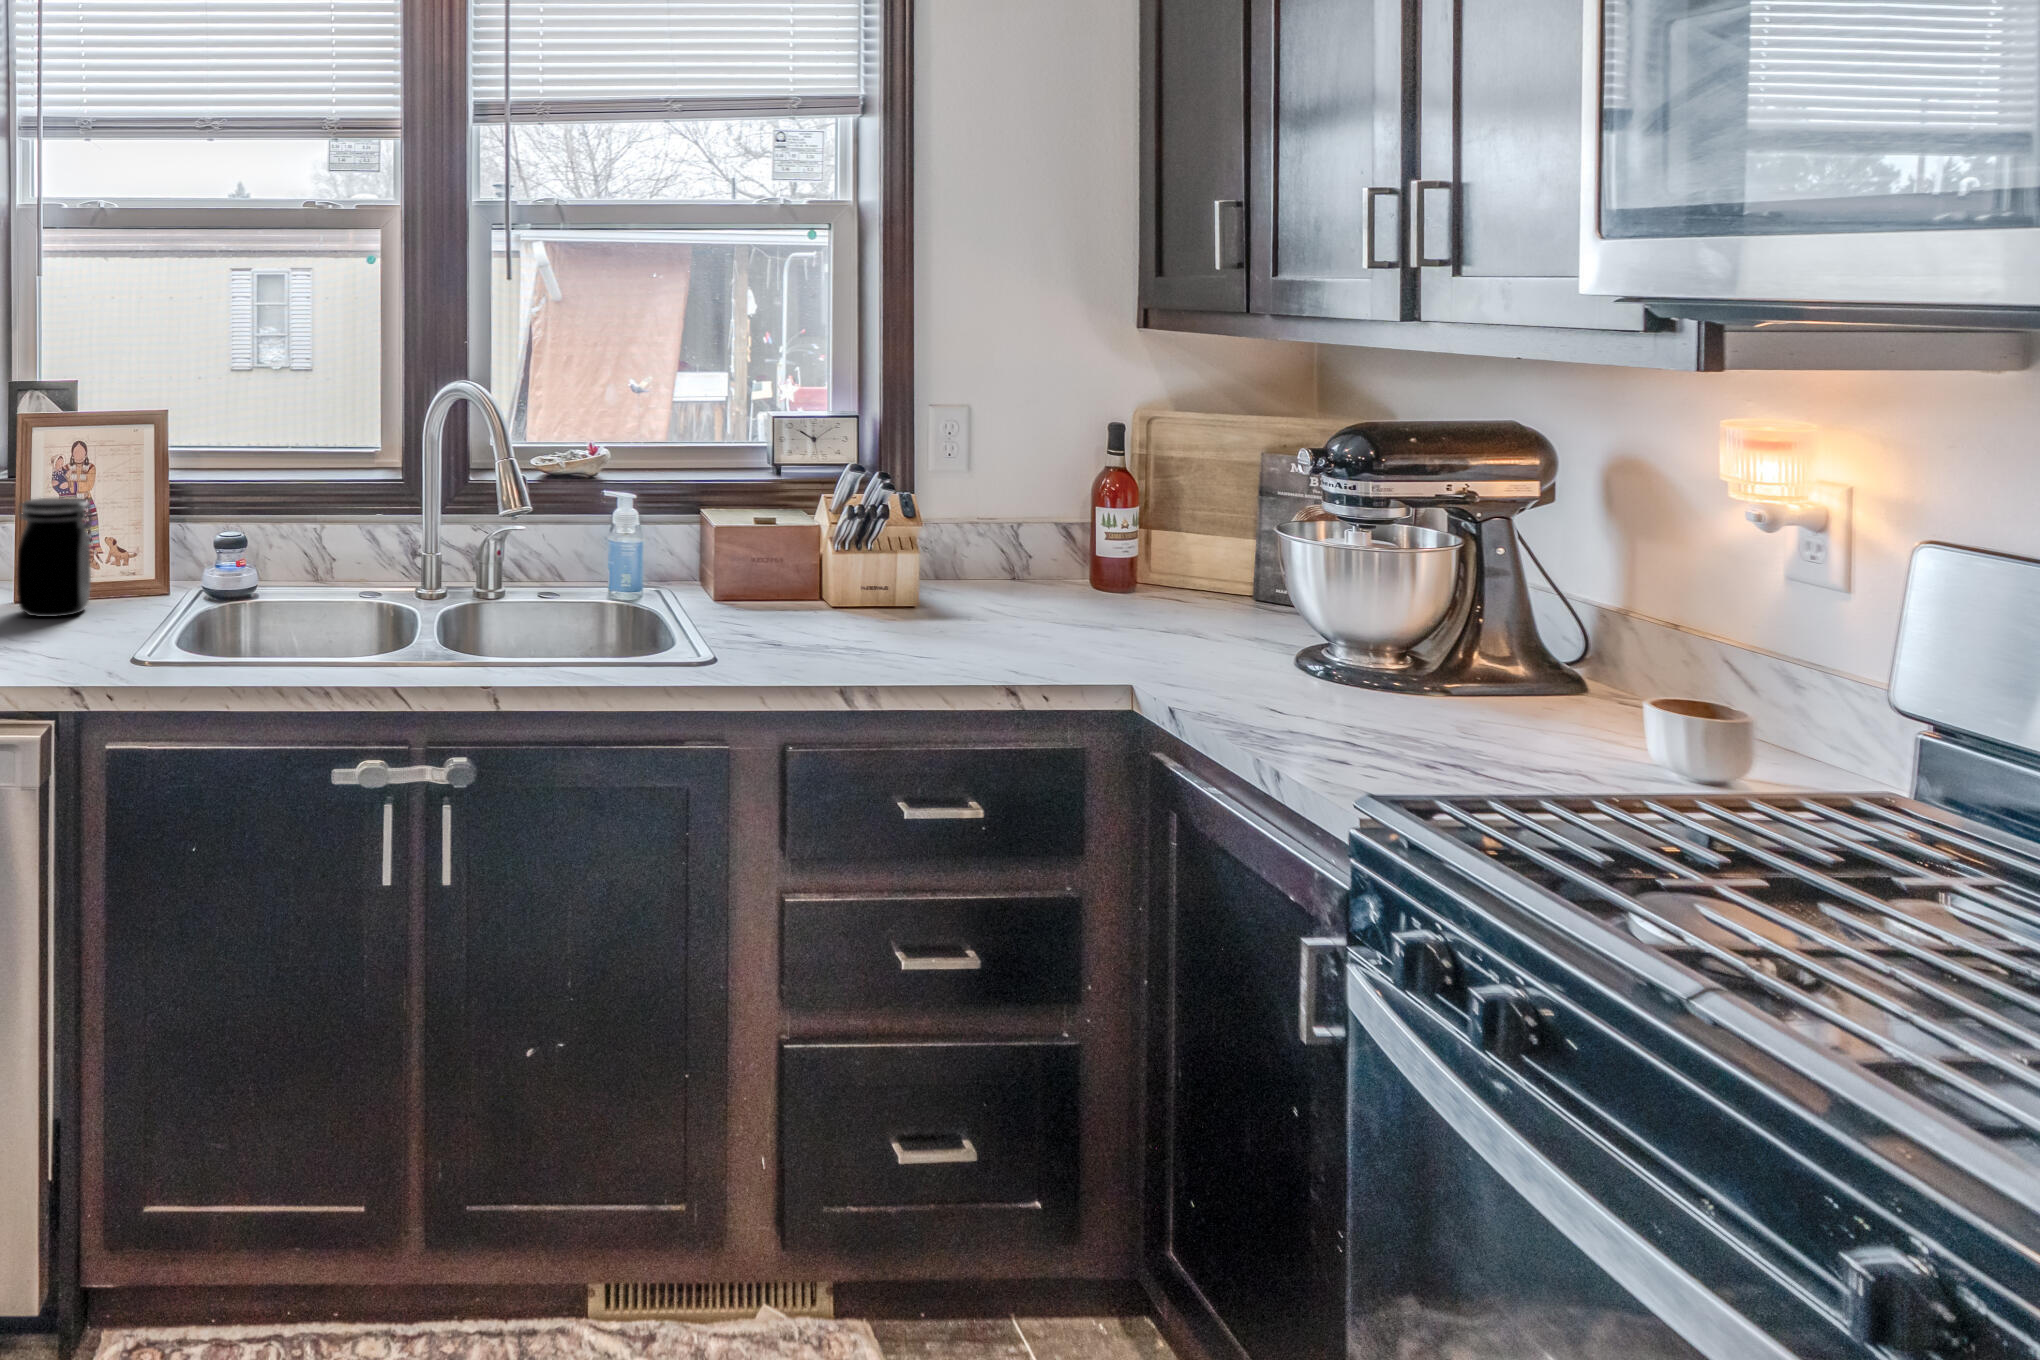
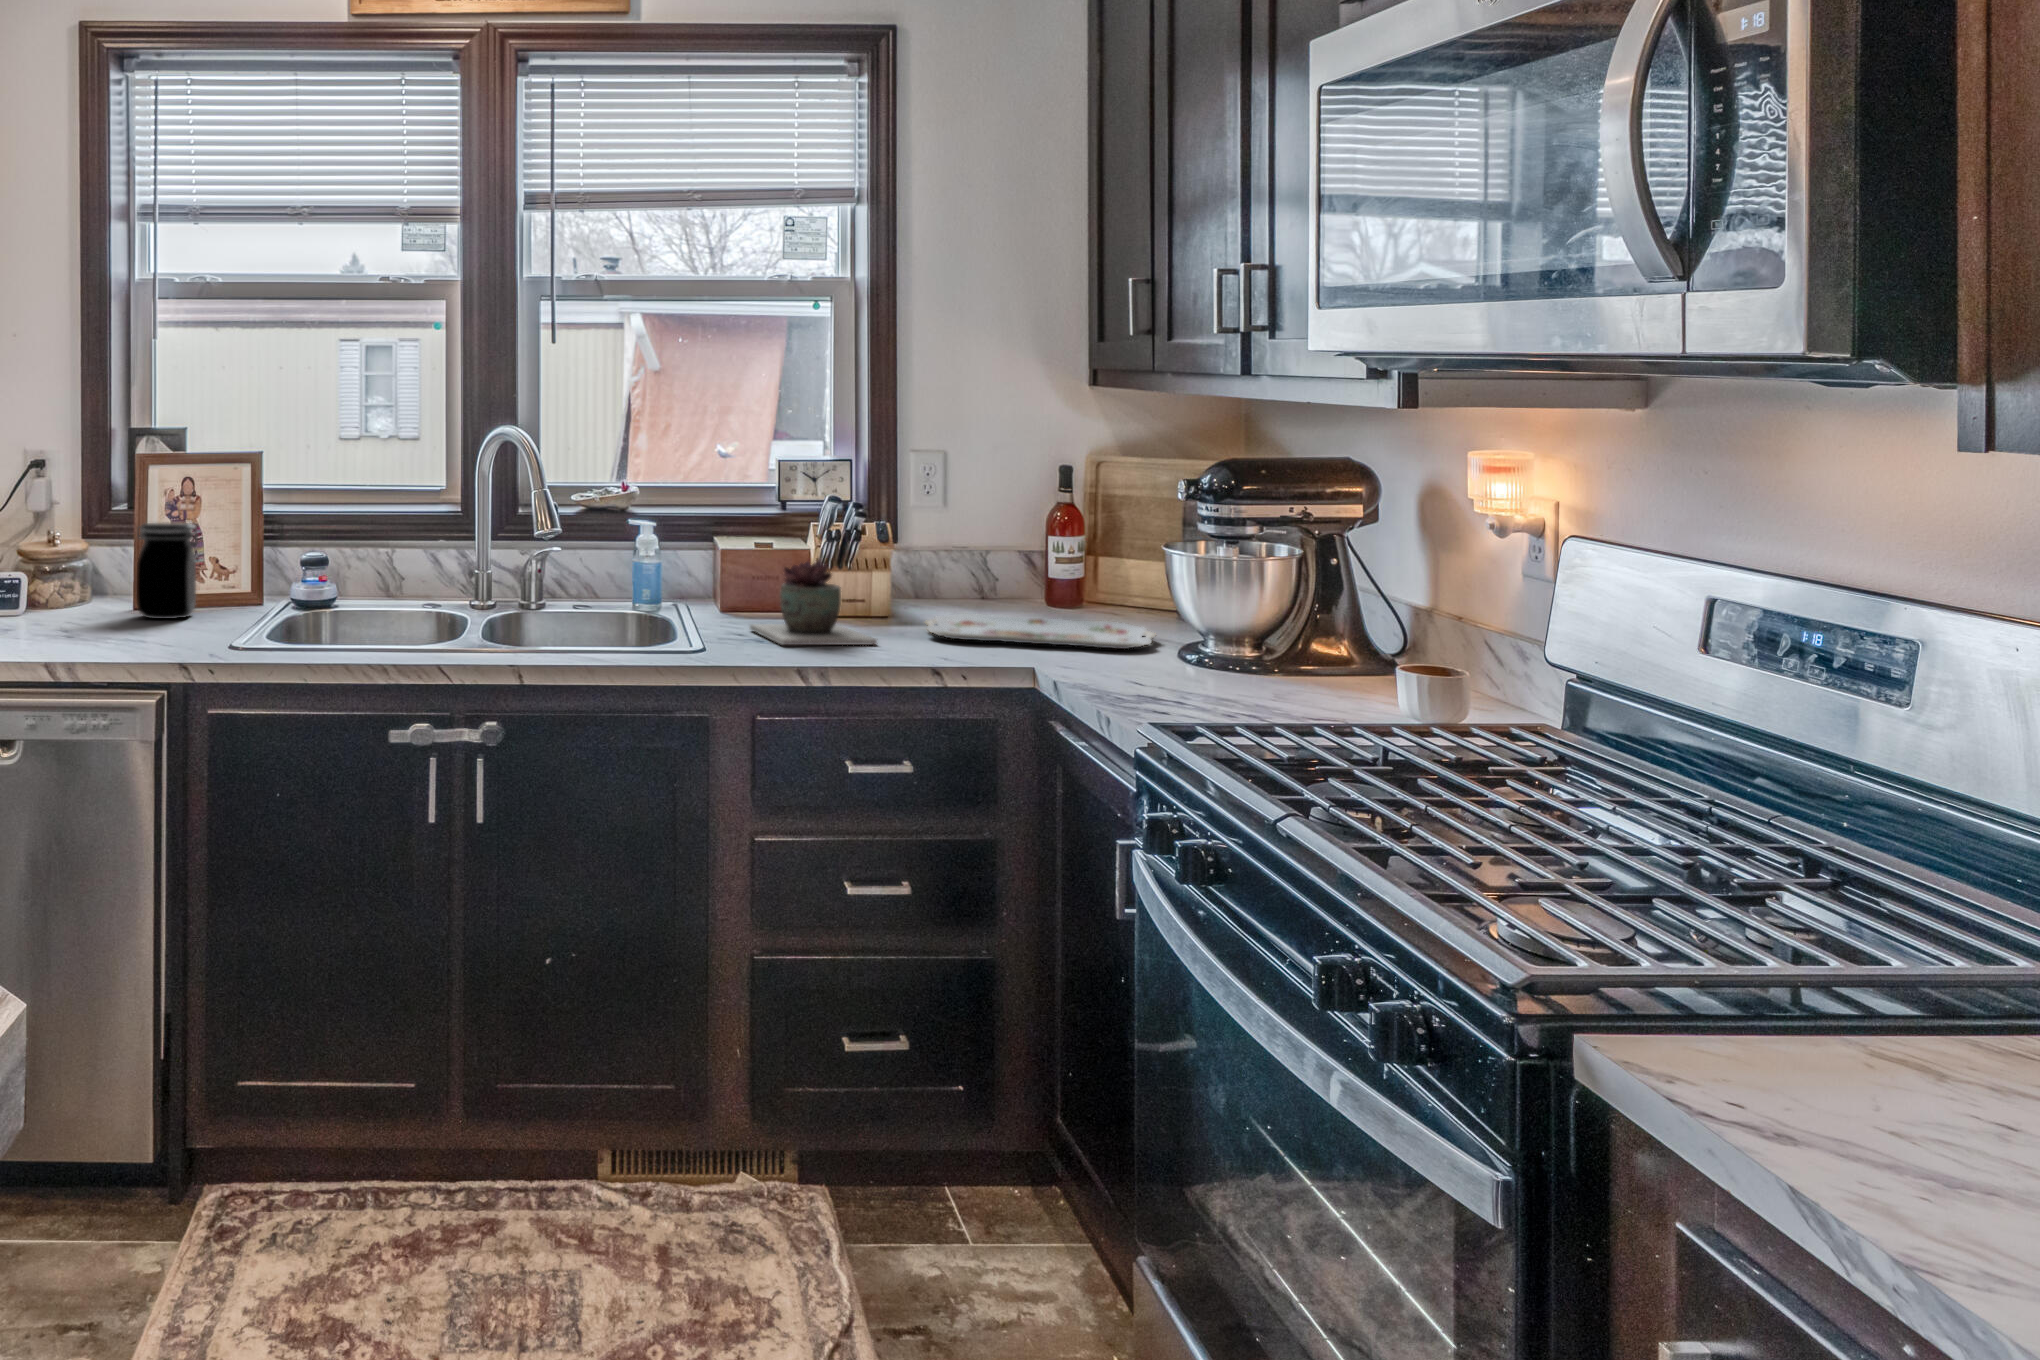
succulent plant: none [756,542,913,651] -> present [749,560,877,645]
serving tray: none [961,596,1237,649] -> present [925,614,1155,649]

